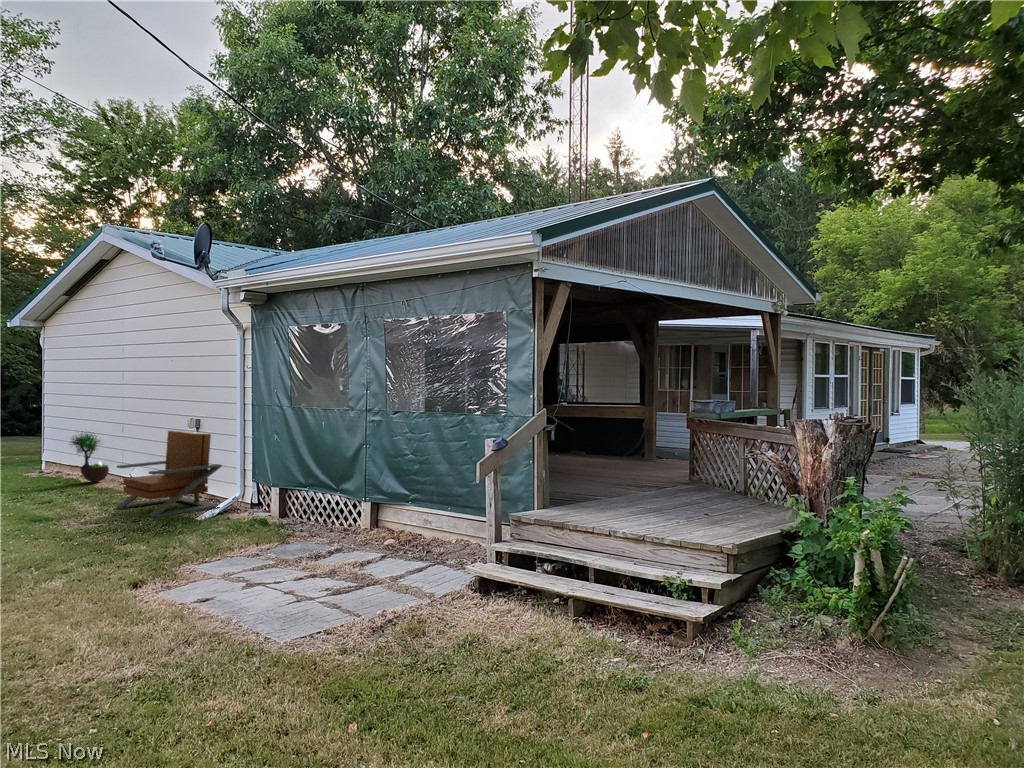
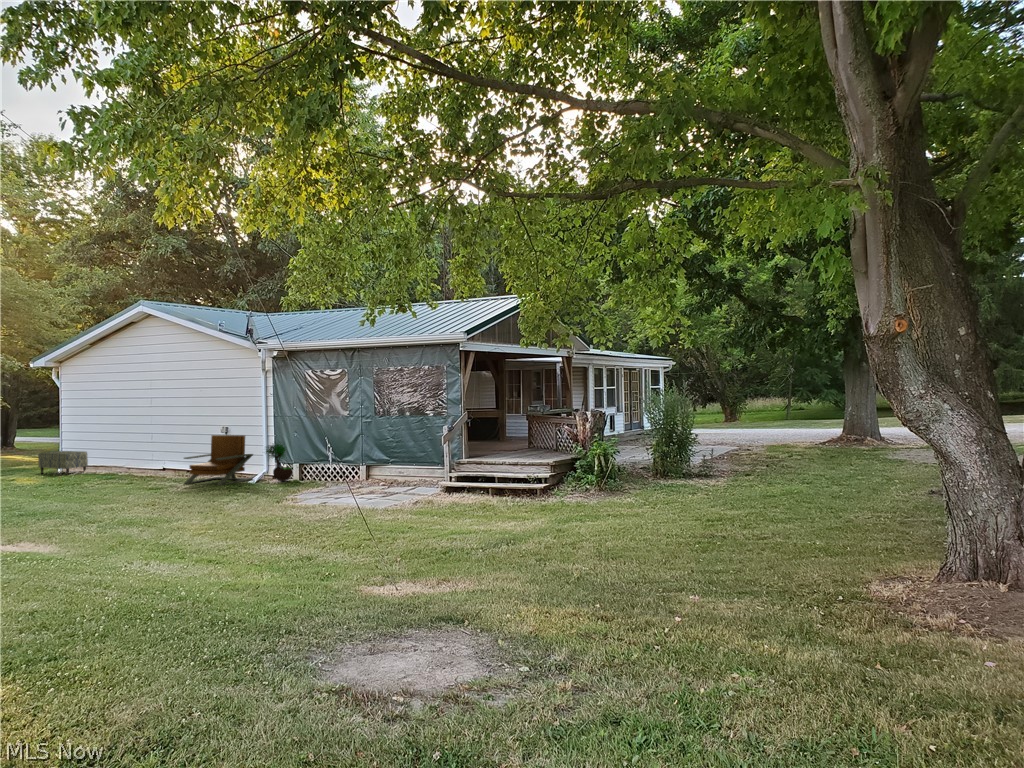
potted tree: present [71,434,109,482] -> present [266,444,292,481]
bench: none [12,440,67,475] -> present [38,451,88,475]

